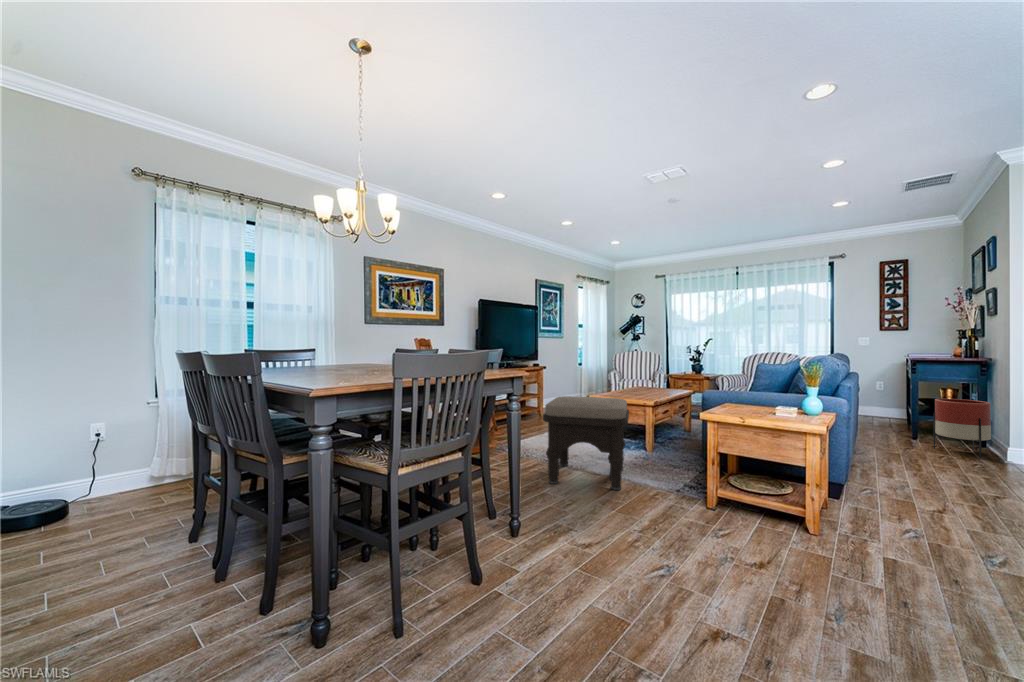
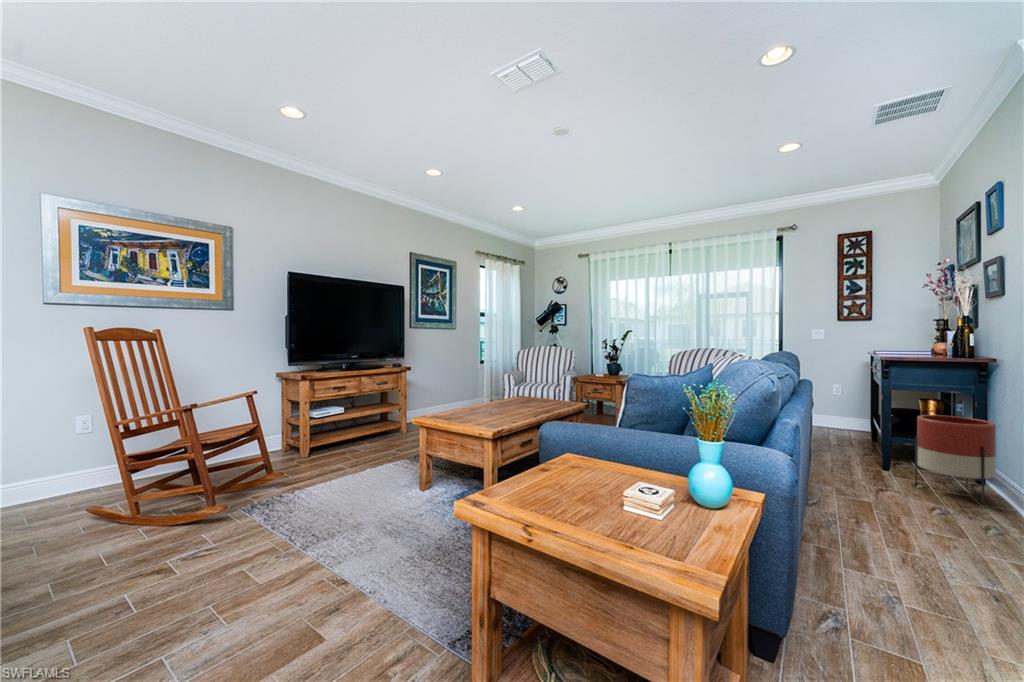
ottoman: present [543,396,629,490] -> none [246,428,443,630]

